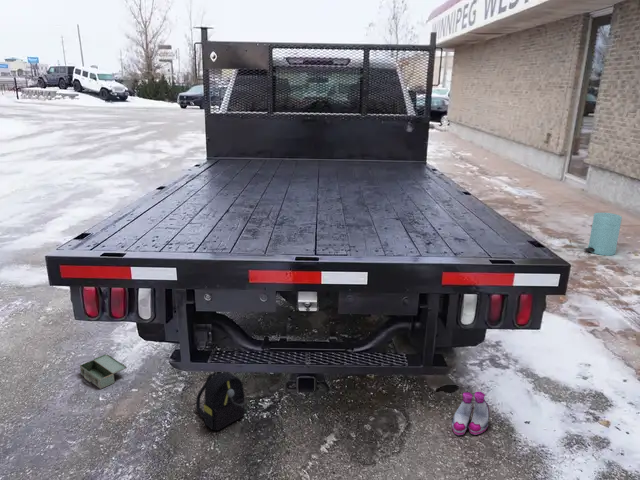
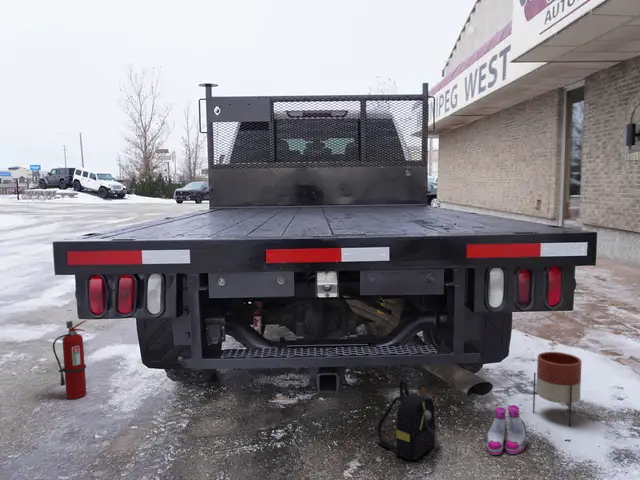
trash can: present [585,212,622,255] -> none [591,257,625,298]
fire extinguisher: none [57,285,91,356] -> present [53,321,86,399]
planter: none [501,337,550,407] -> present [533,352,581,427]
toolbox: present [80,354,127,389] -> none [74,393,126,427]
backpack: present [196,371,246,430] -> present [378,379,437,460]

